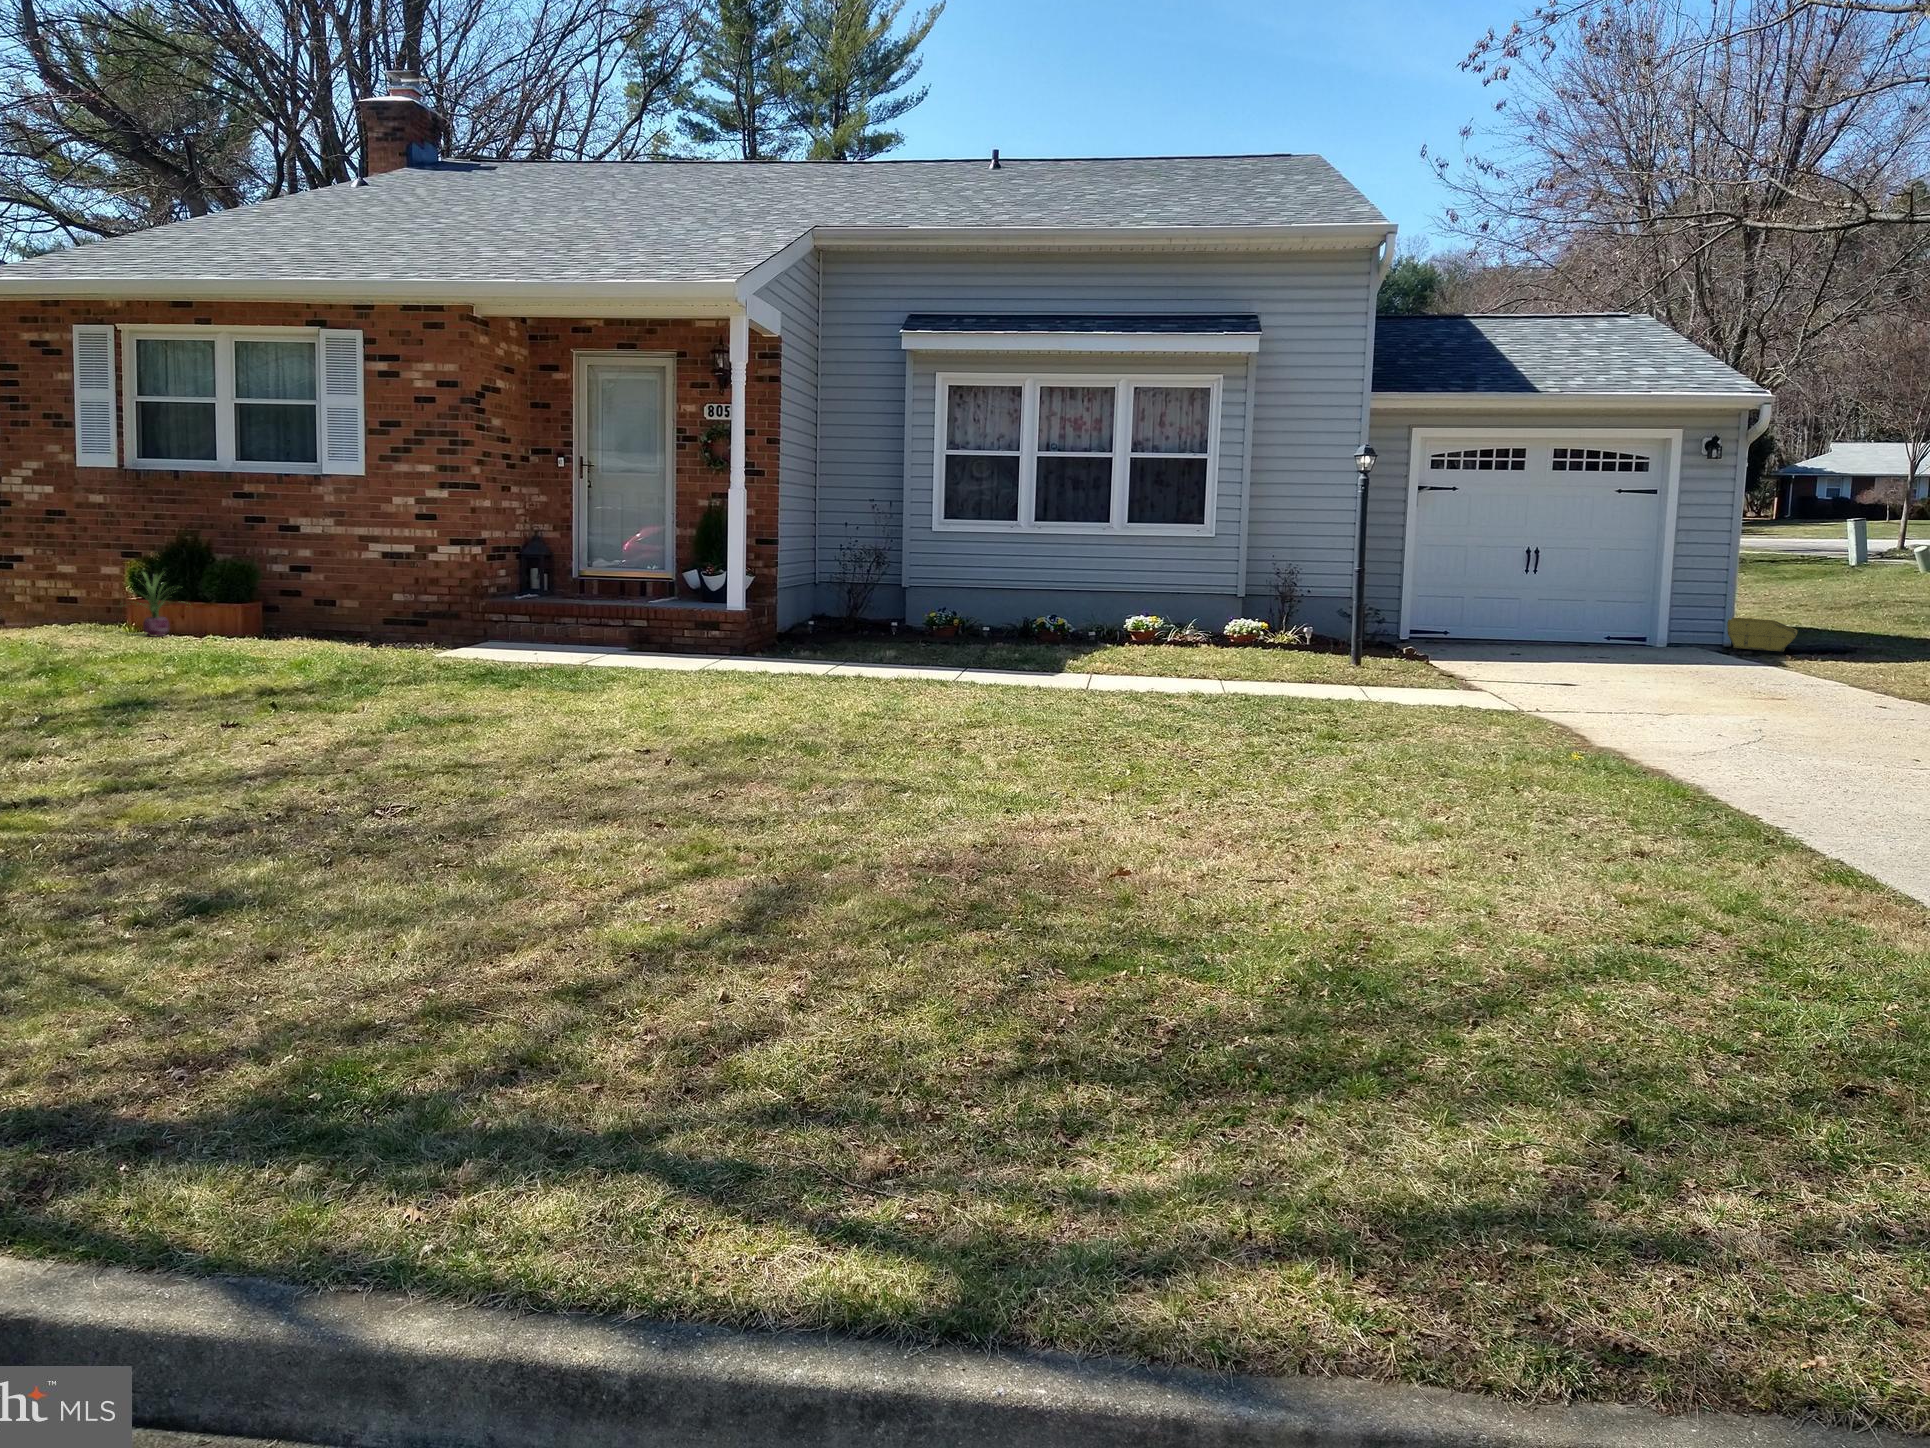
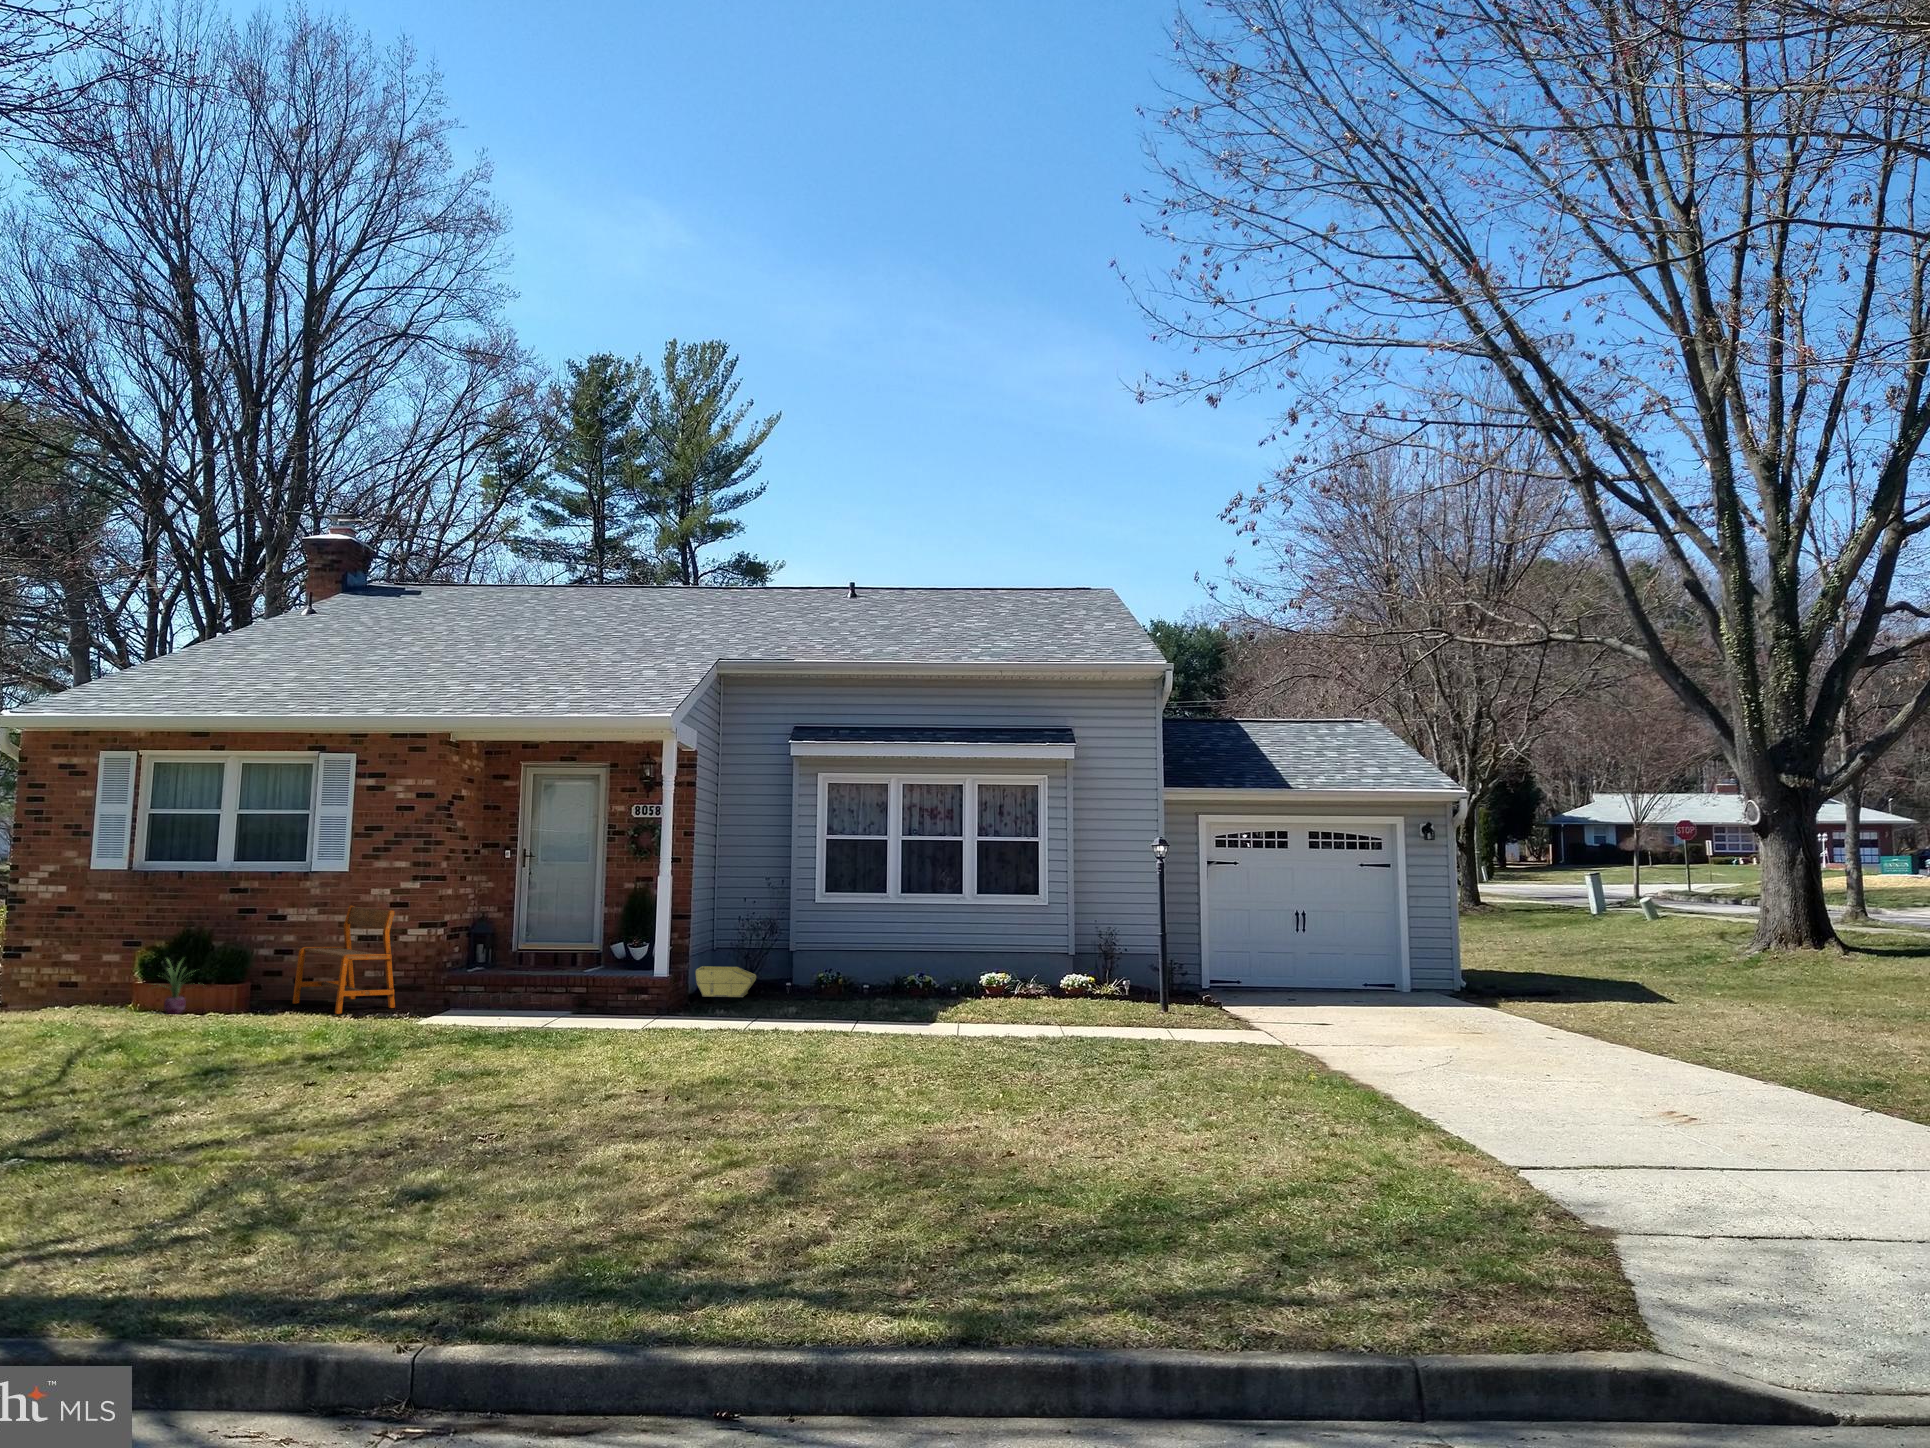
bench: none [306,516,414,641] -> present [292,906,395,1014]
storage bin: present [1727,618,1797,651] -> present [695,966,757,997]

